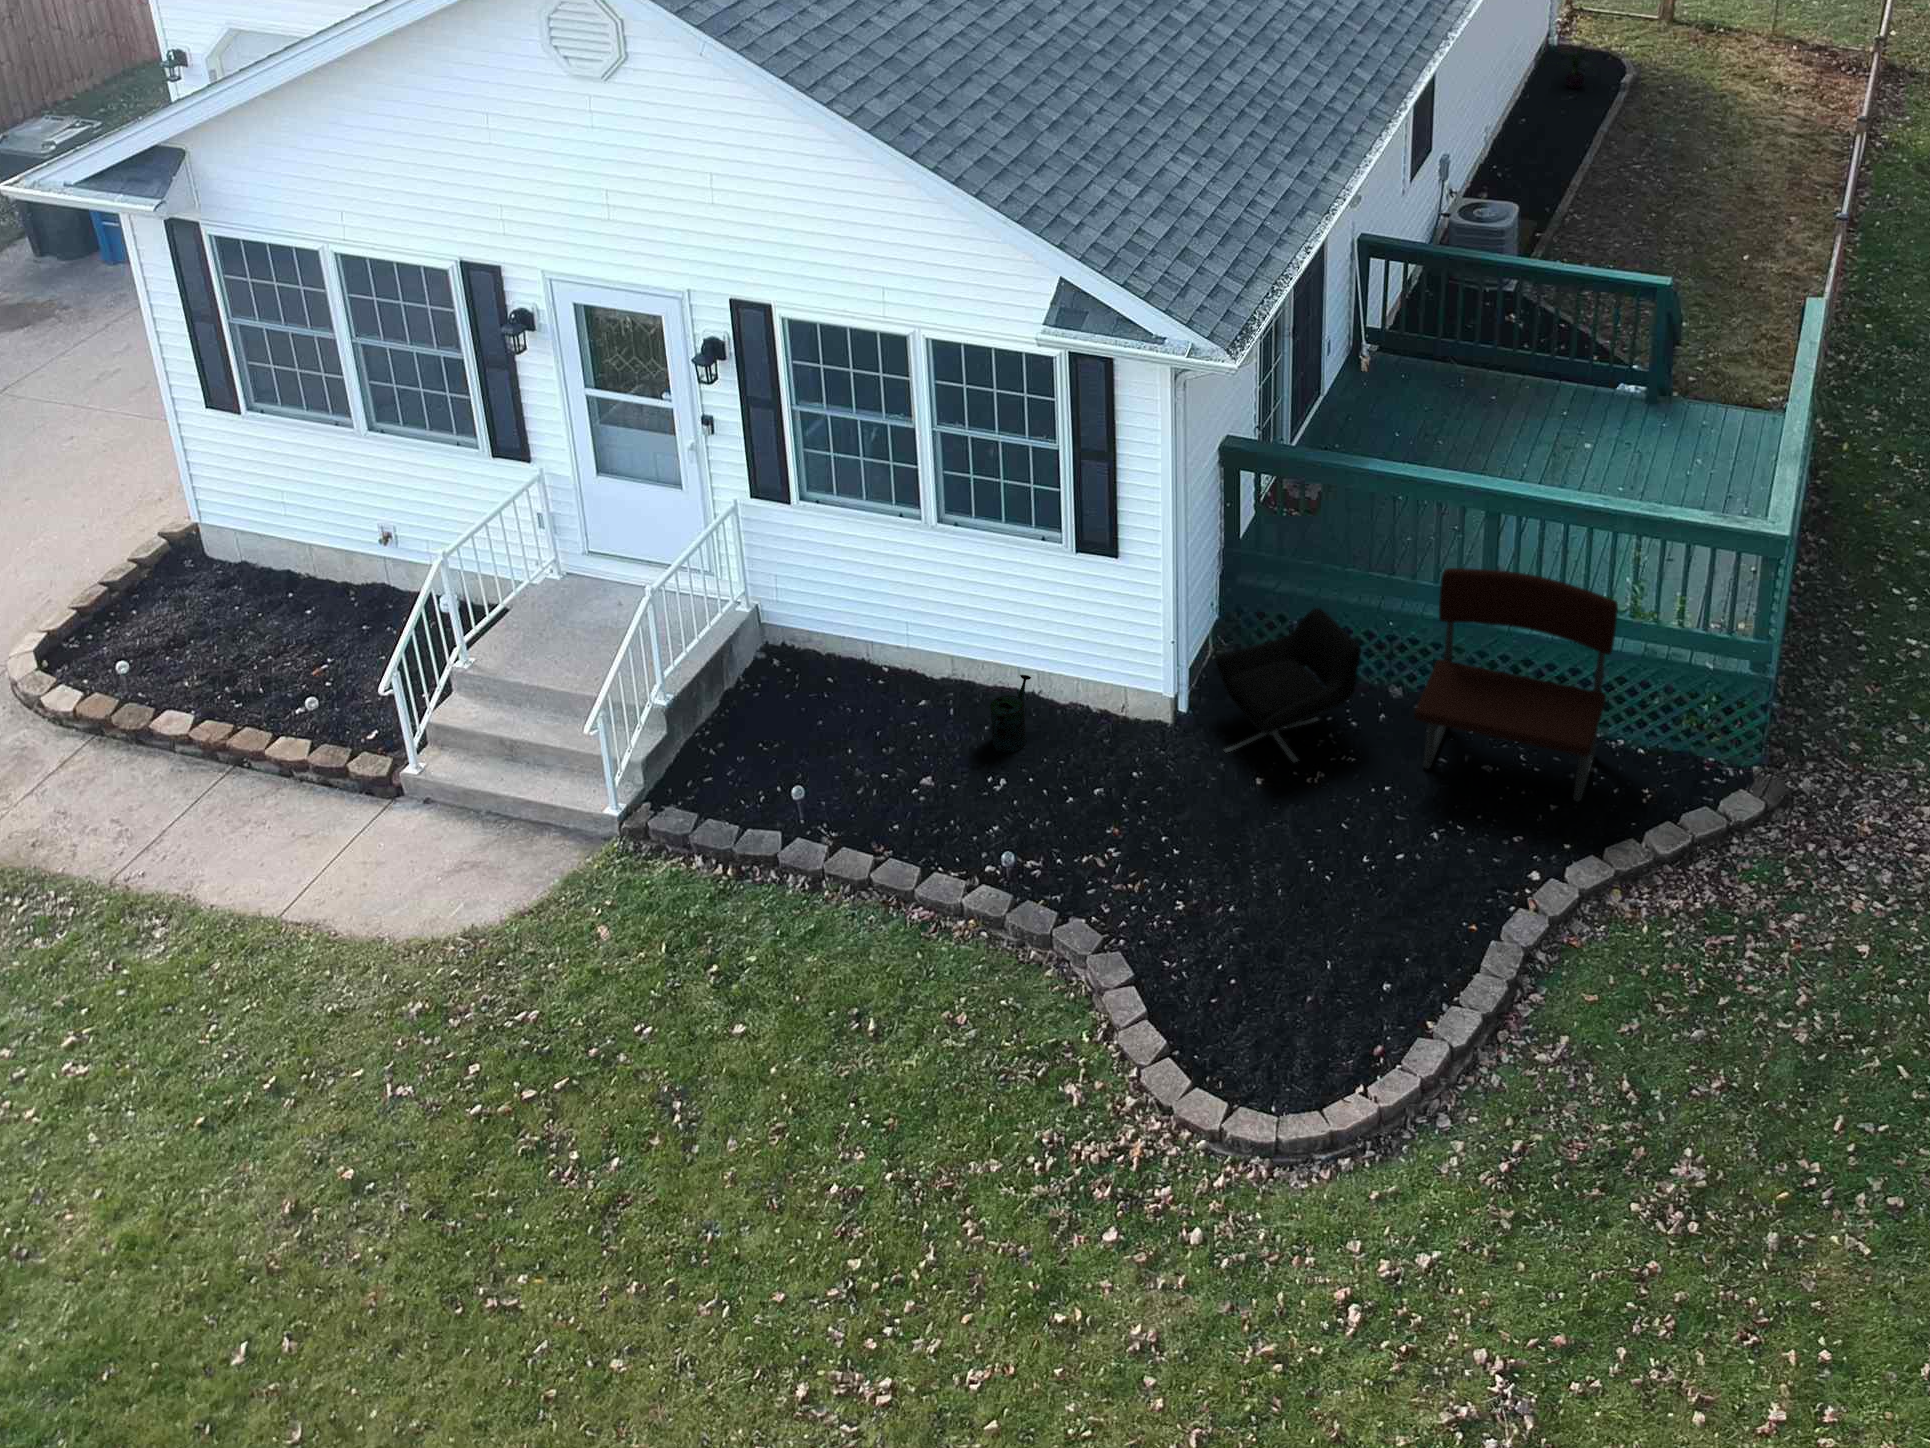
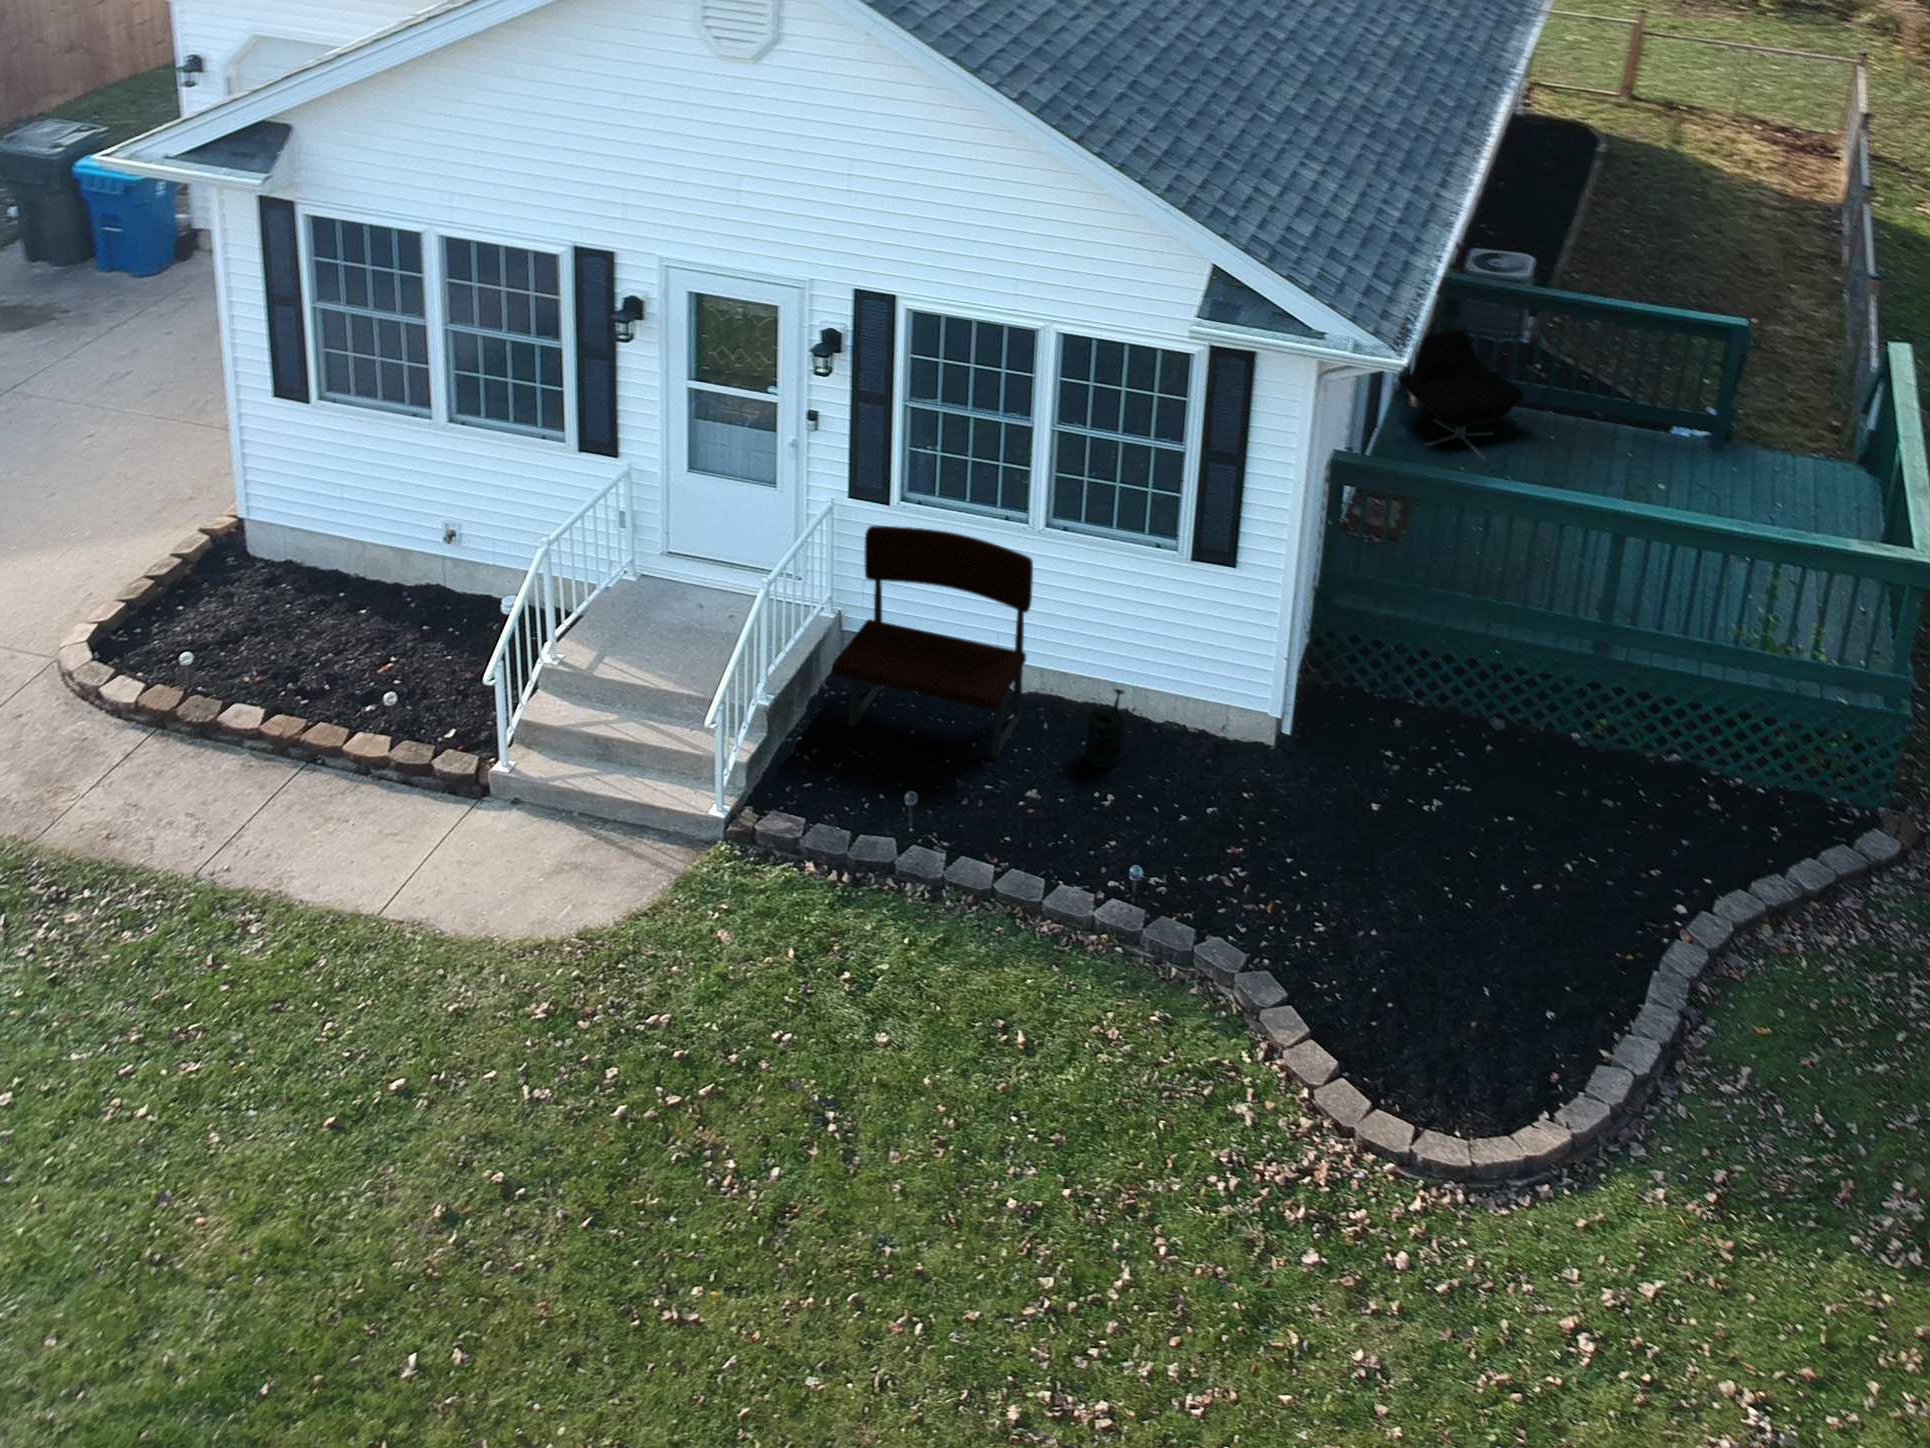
decorative plant: present [1558,42,1584,89] -> none [1507,105,1564,155]
bench: present [1414,568,1618,801] -> present [832,526,1033,759]
lounge chair: present [1216,608,1361,762] -> present [1399,330,1524,459]

